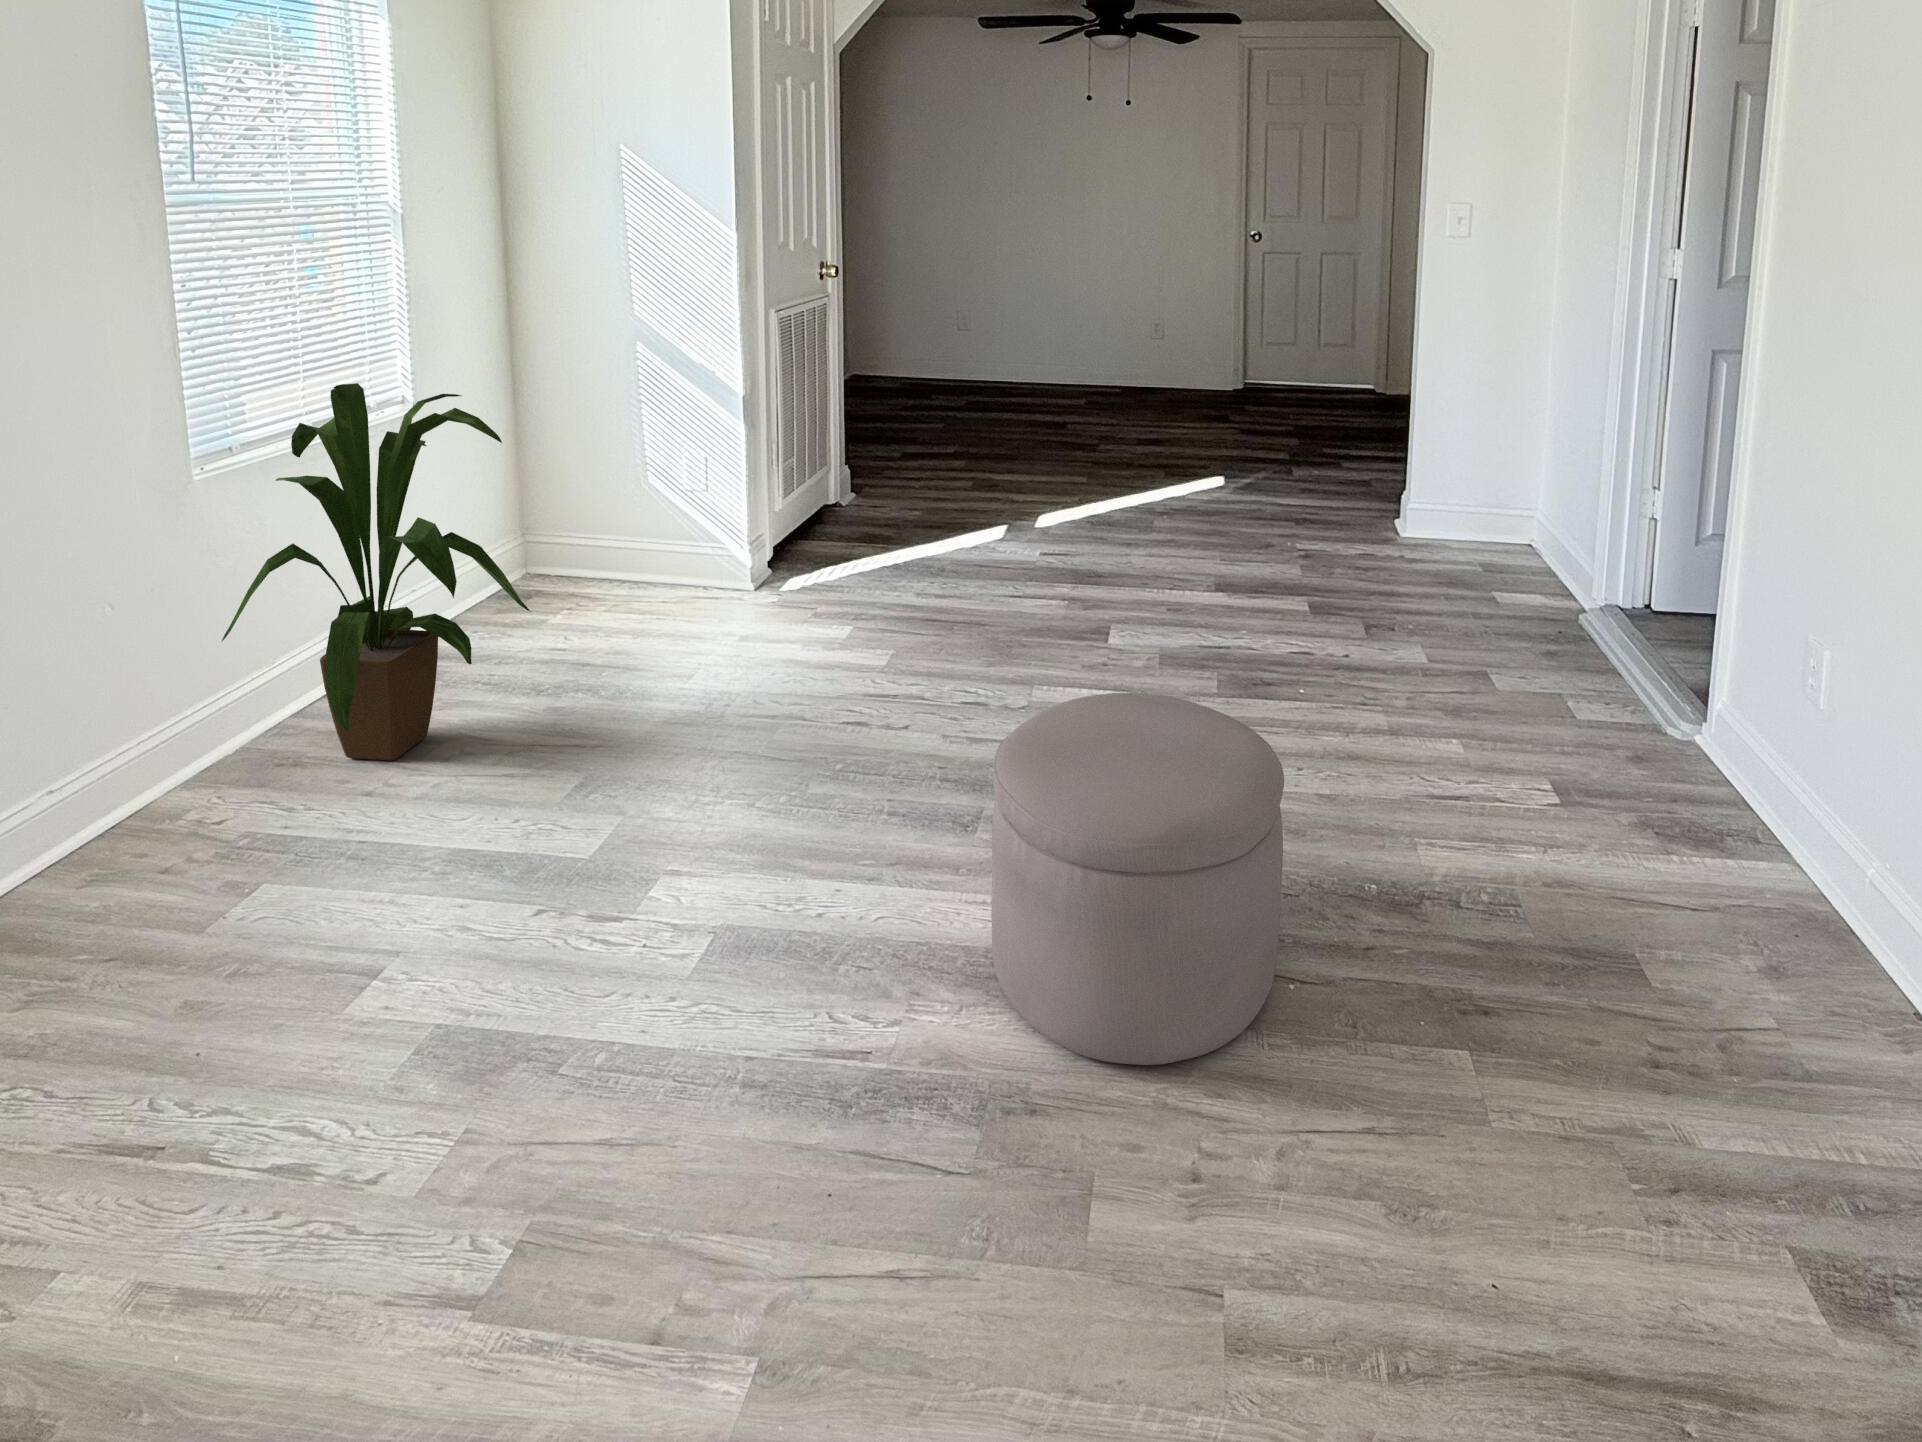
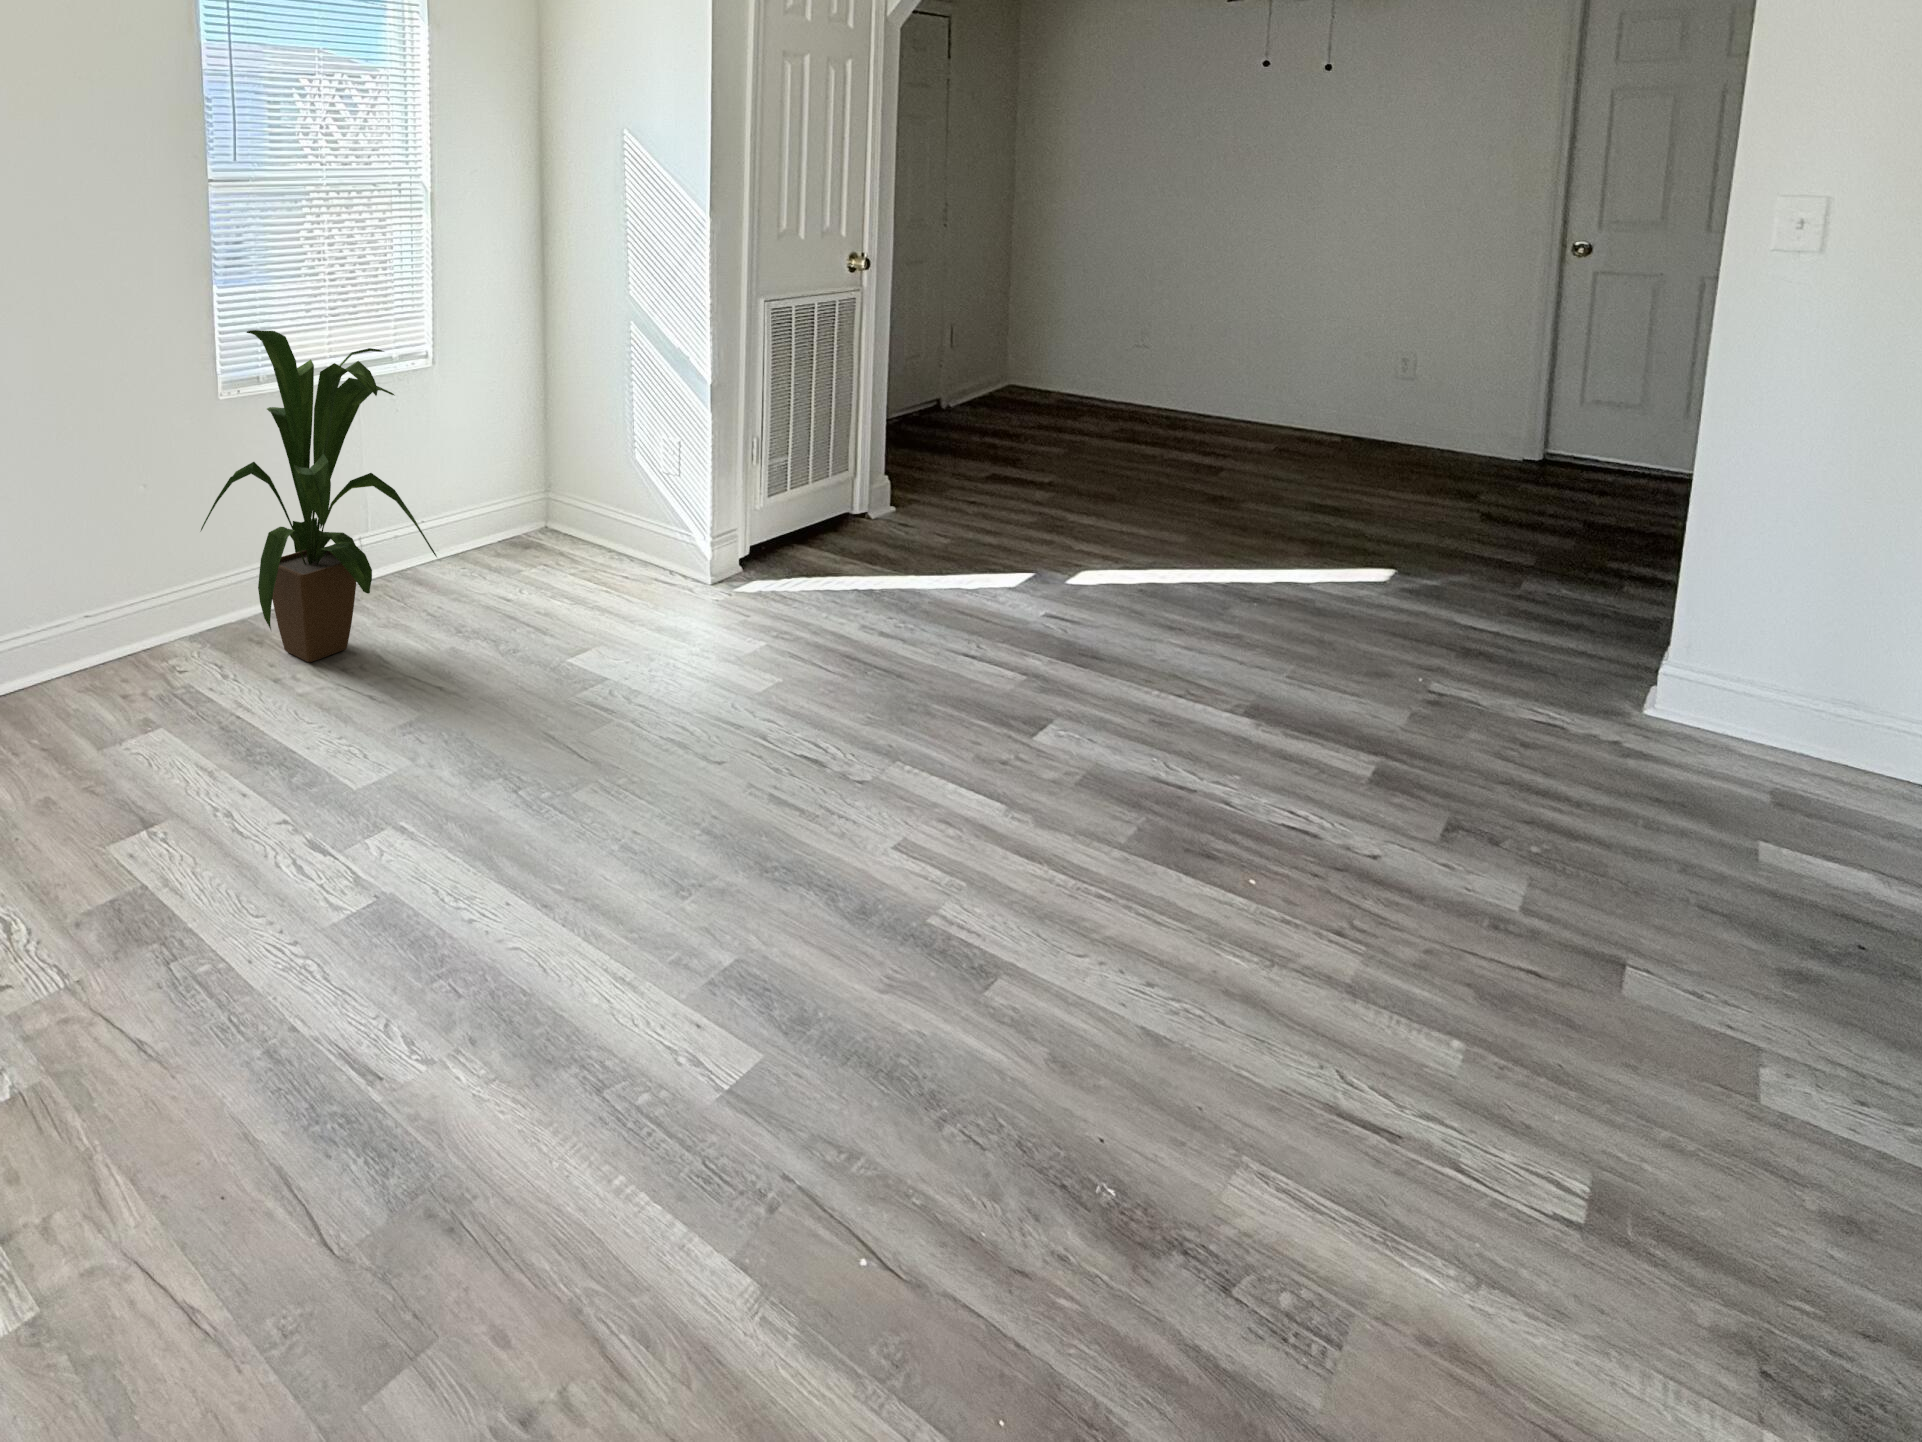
ottoman: present [991,693,1284,1065] -> none [519,777,890,1280]

